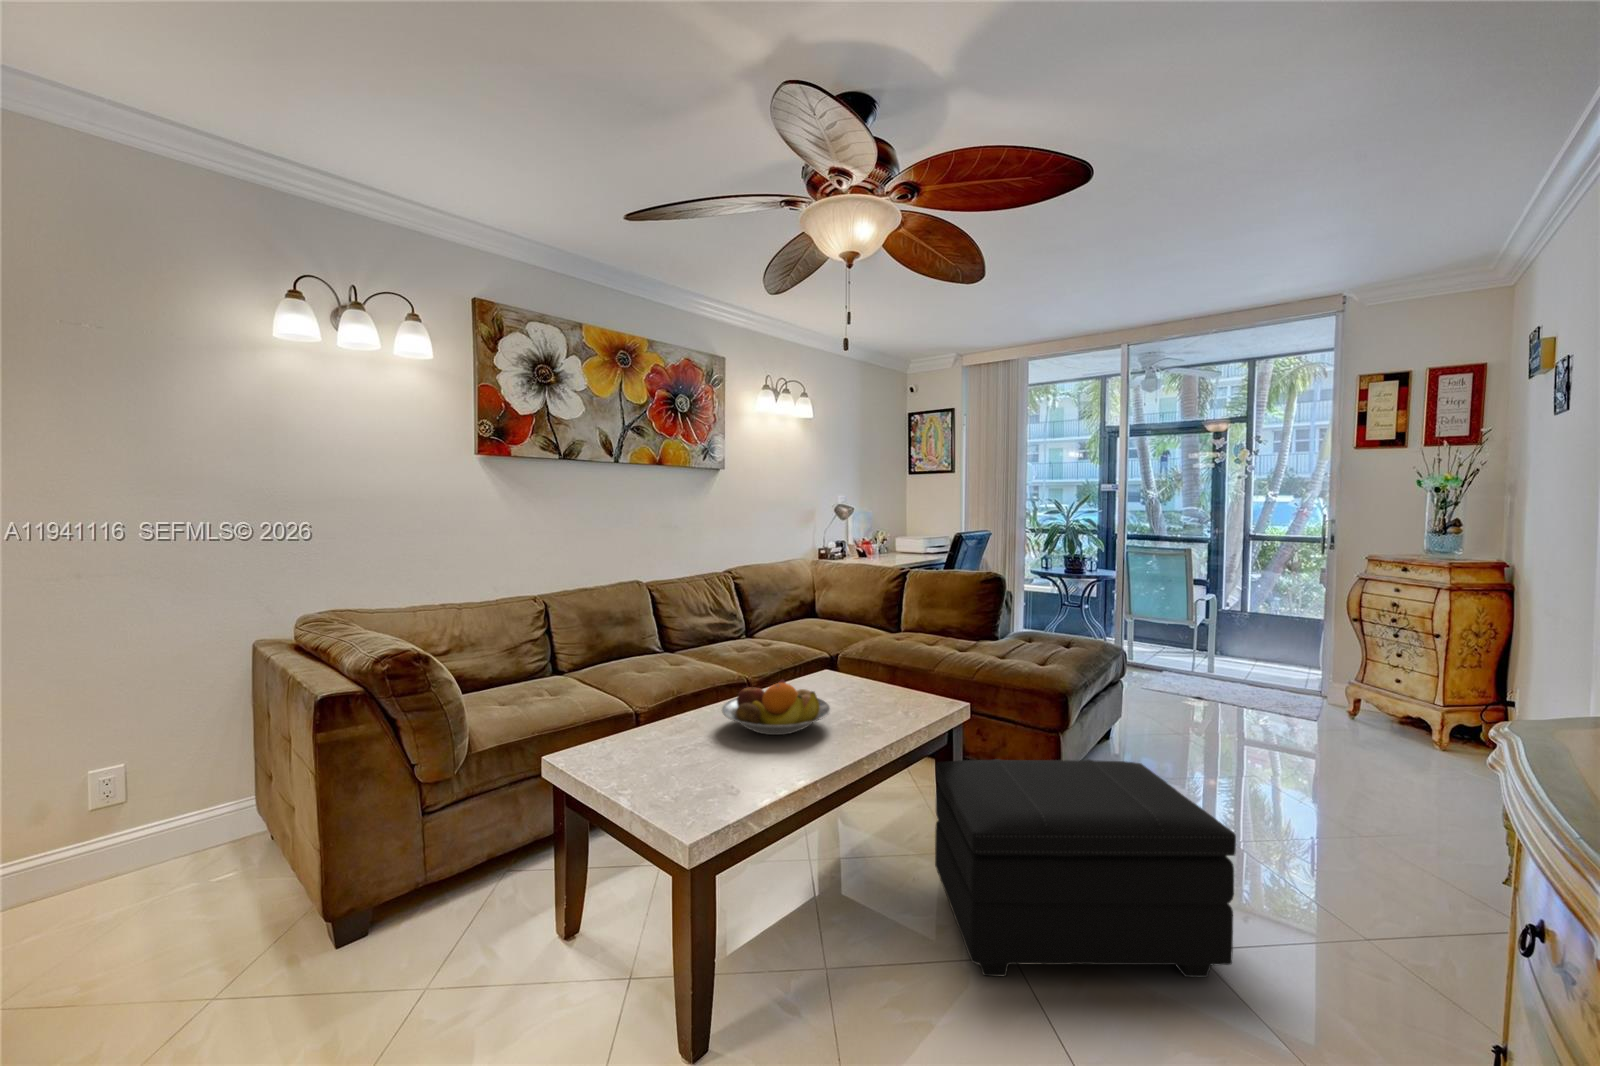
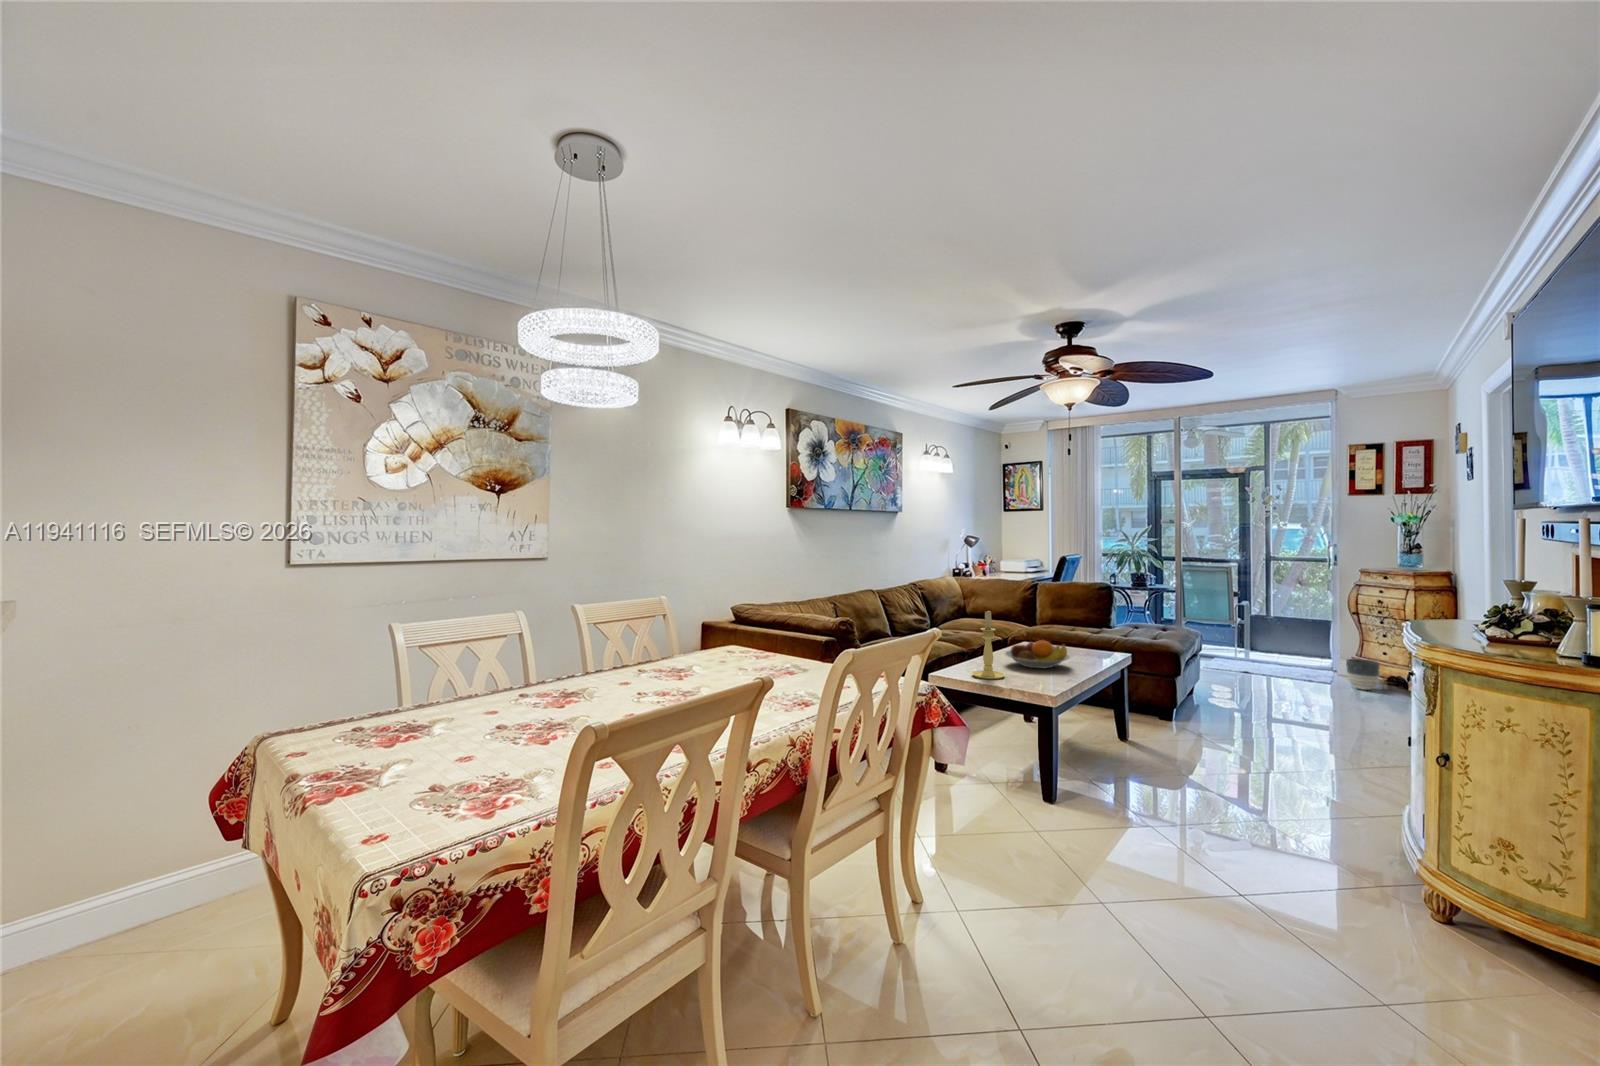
candle holder: none [615,634,677,767] -> present [972,611,1005,679]
planter: none [1340,688,1390,736] -> present [1346,659,1380,690]
footstool: present [935,759,1236,977] -> none [1130,681,1308,780]

